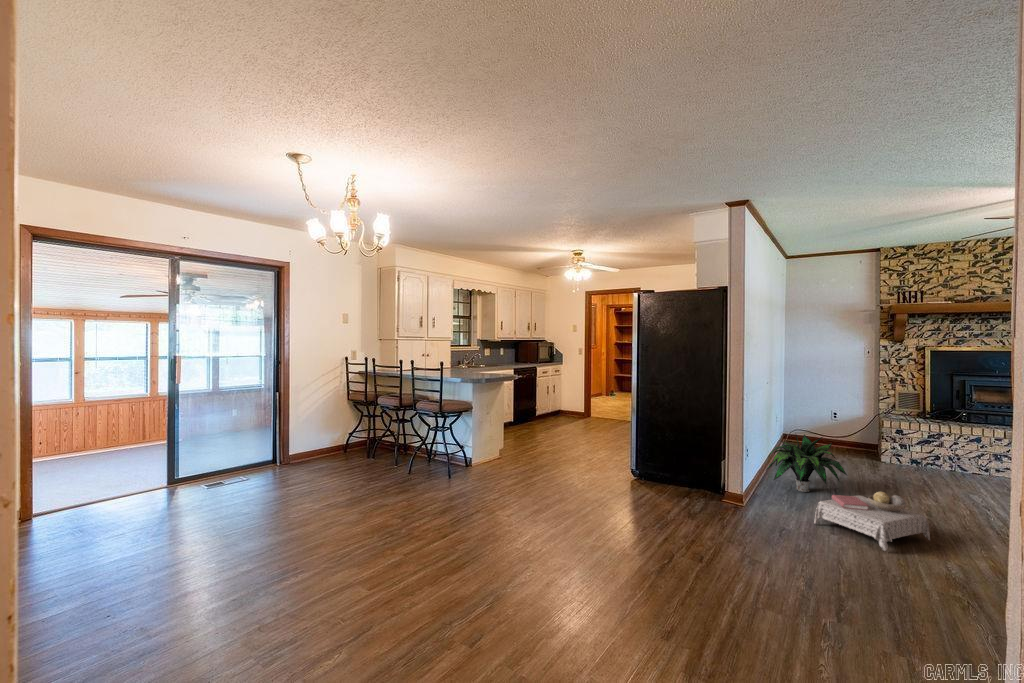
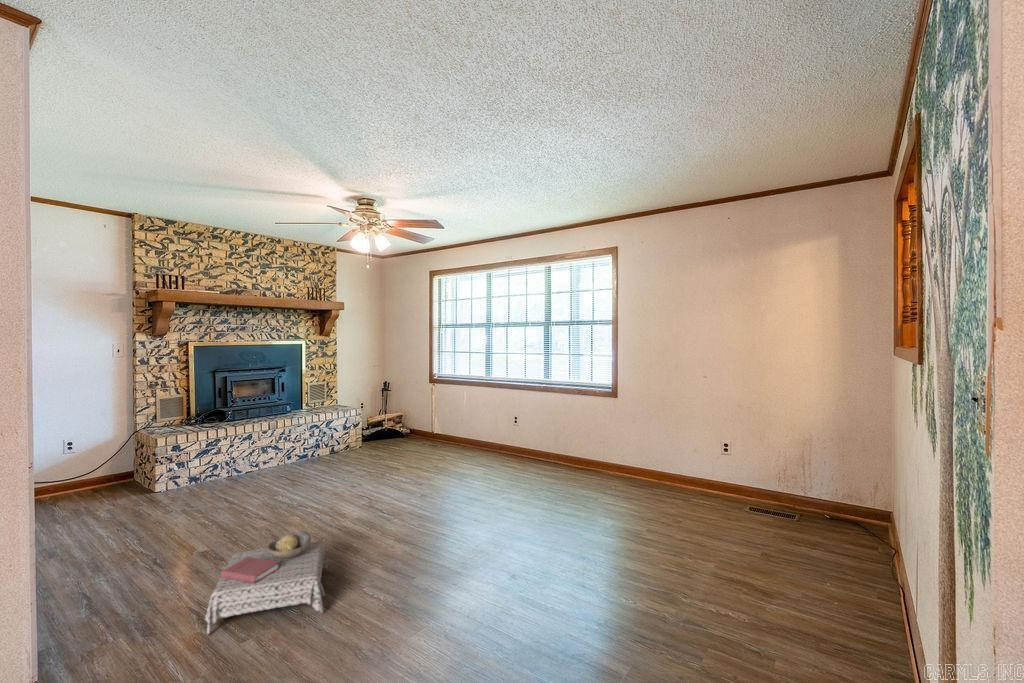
potted plant: present [766,434,847,492] -> none [31,483,189,598]

